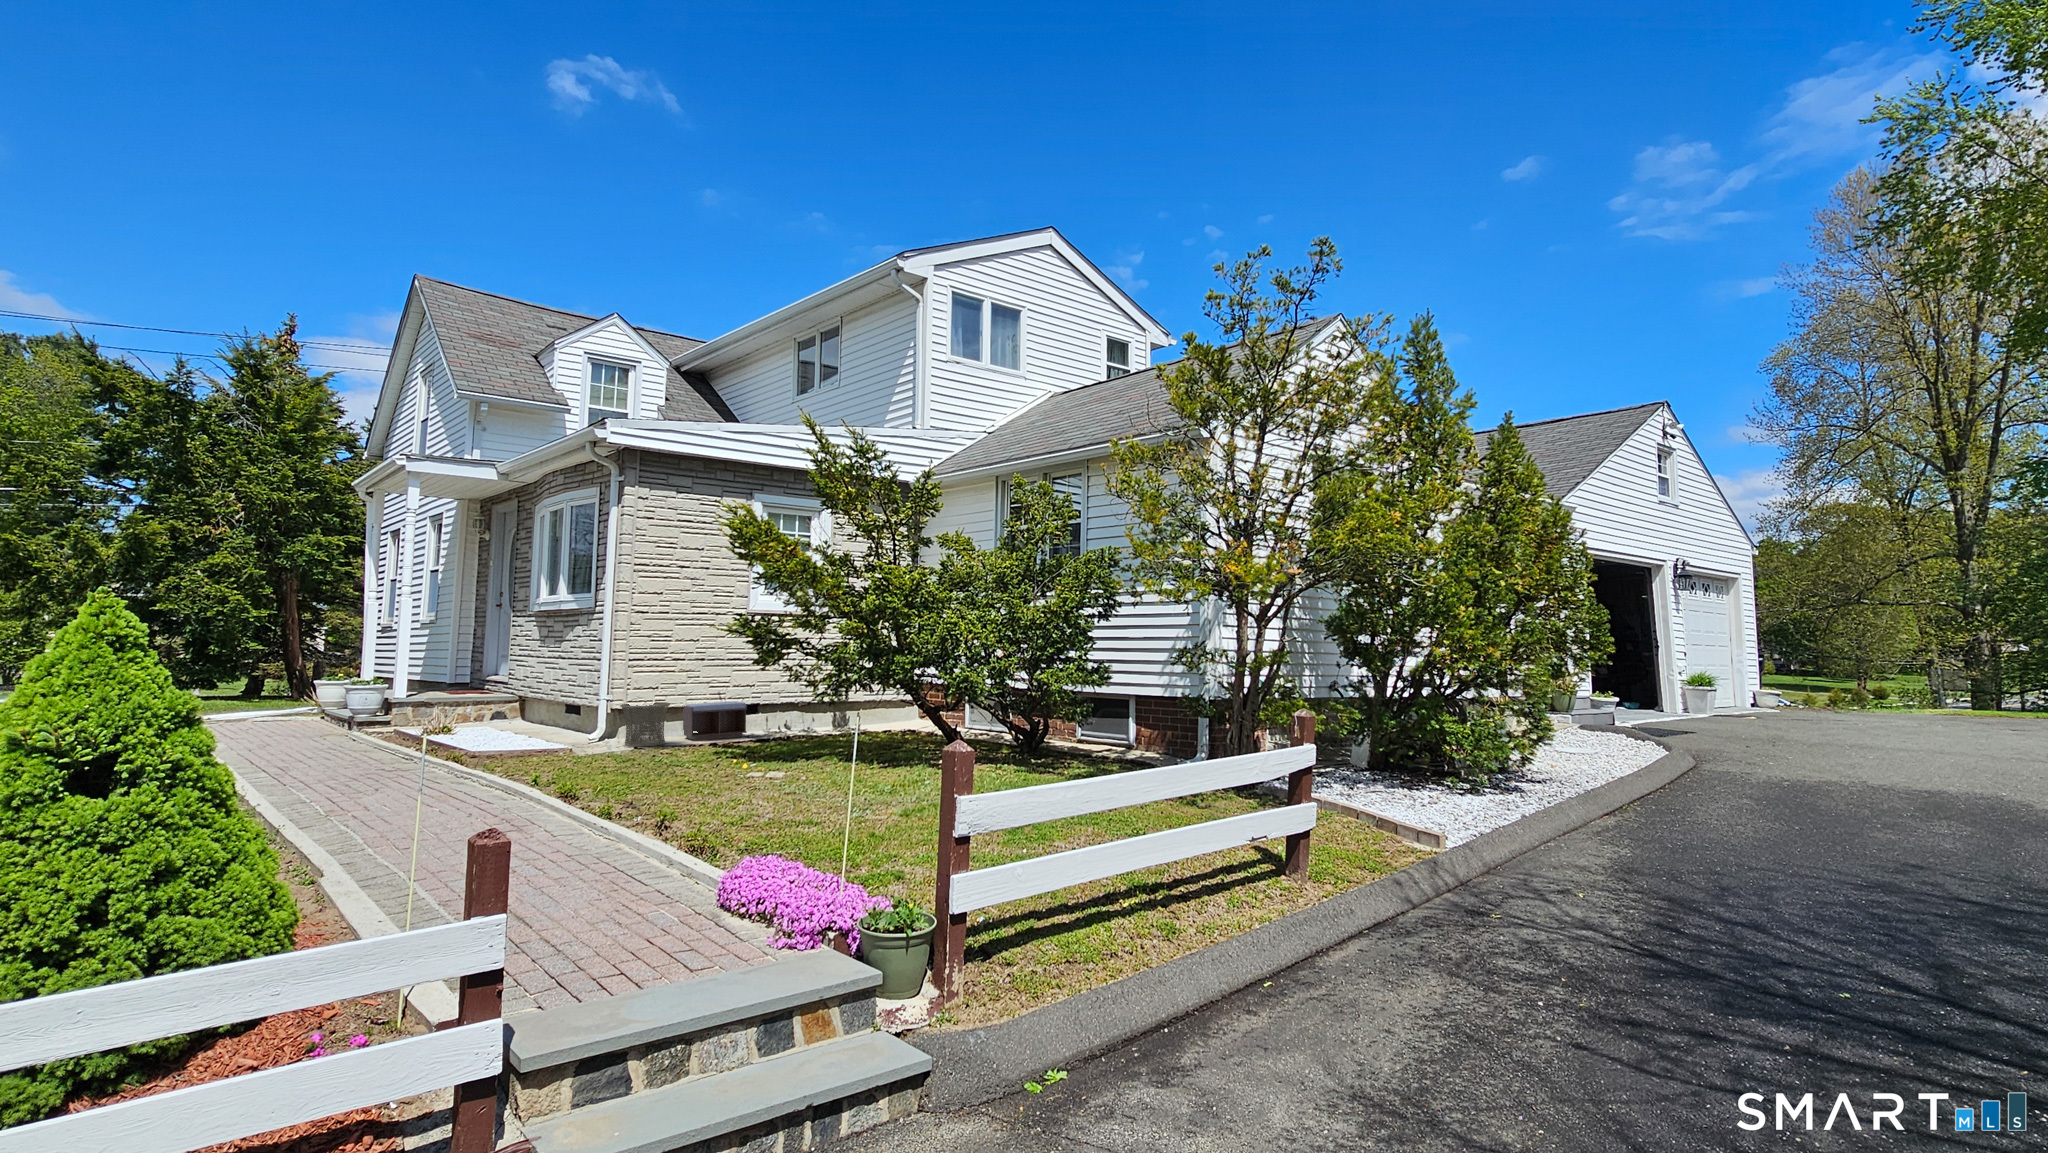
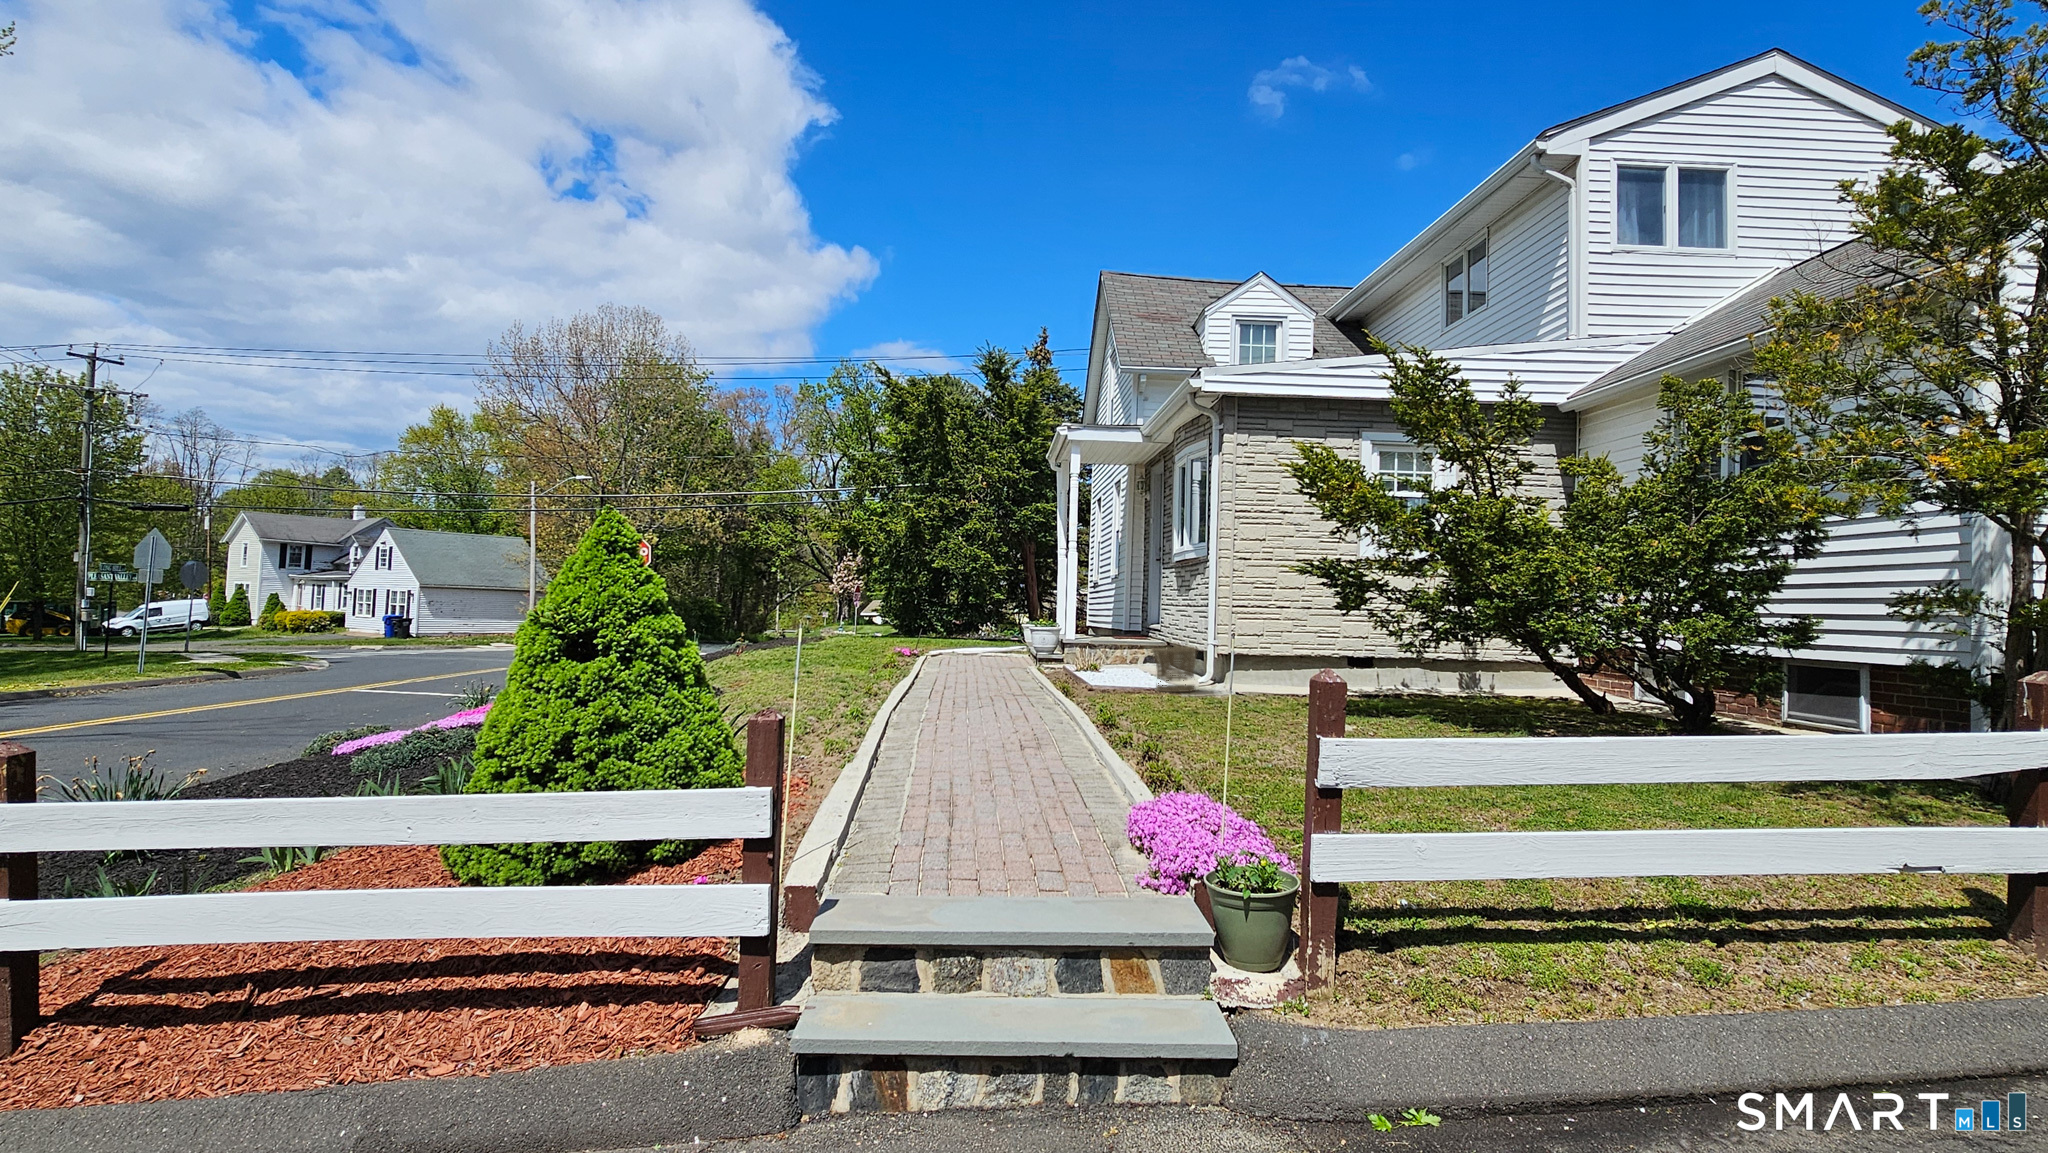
bench: present [683,701,747,741] -> none [1216,651,1284,690]

